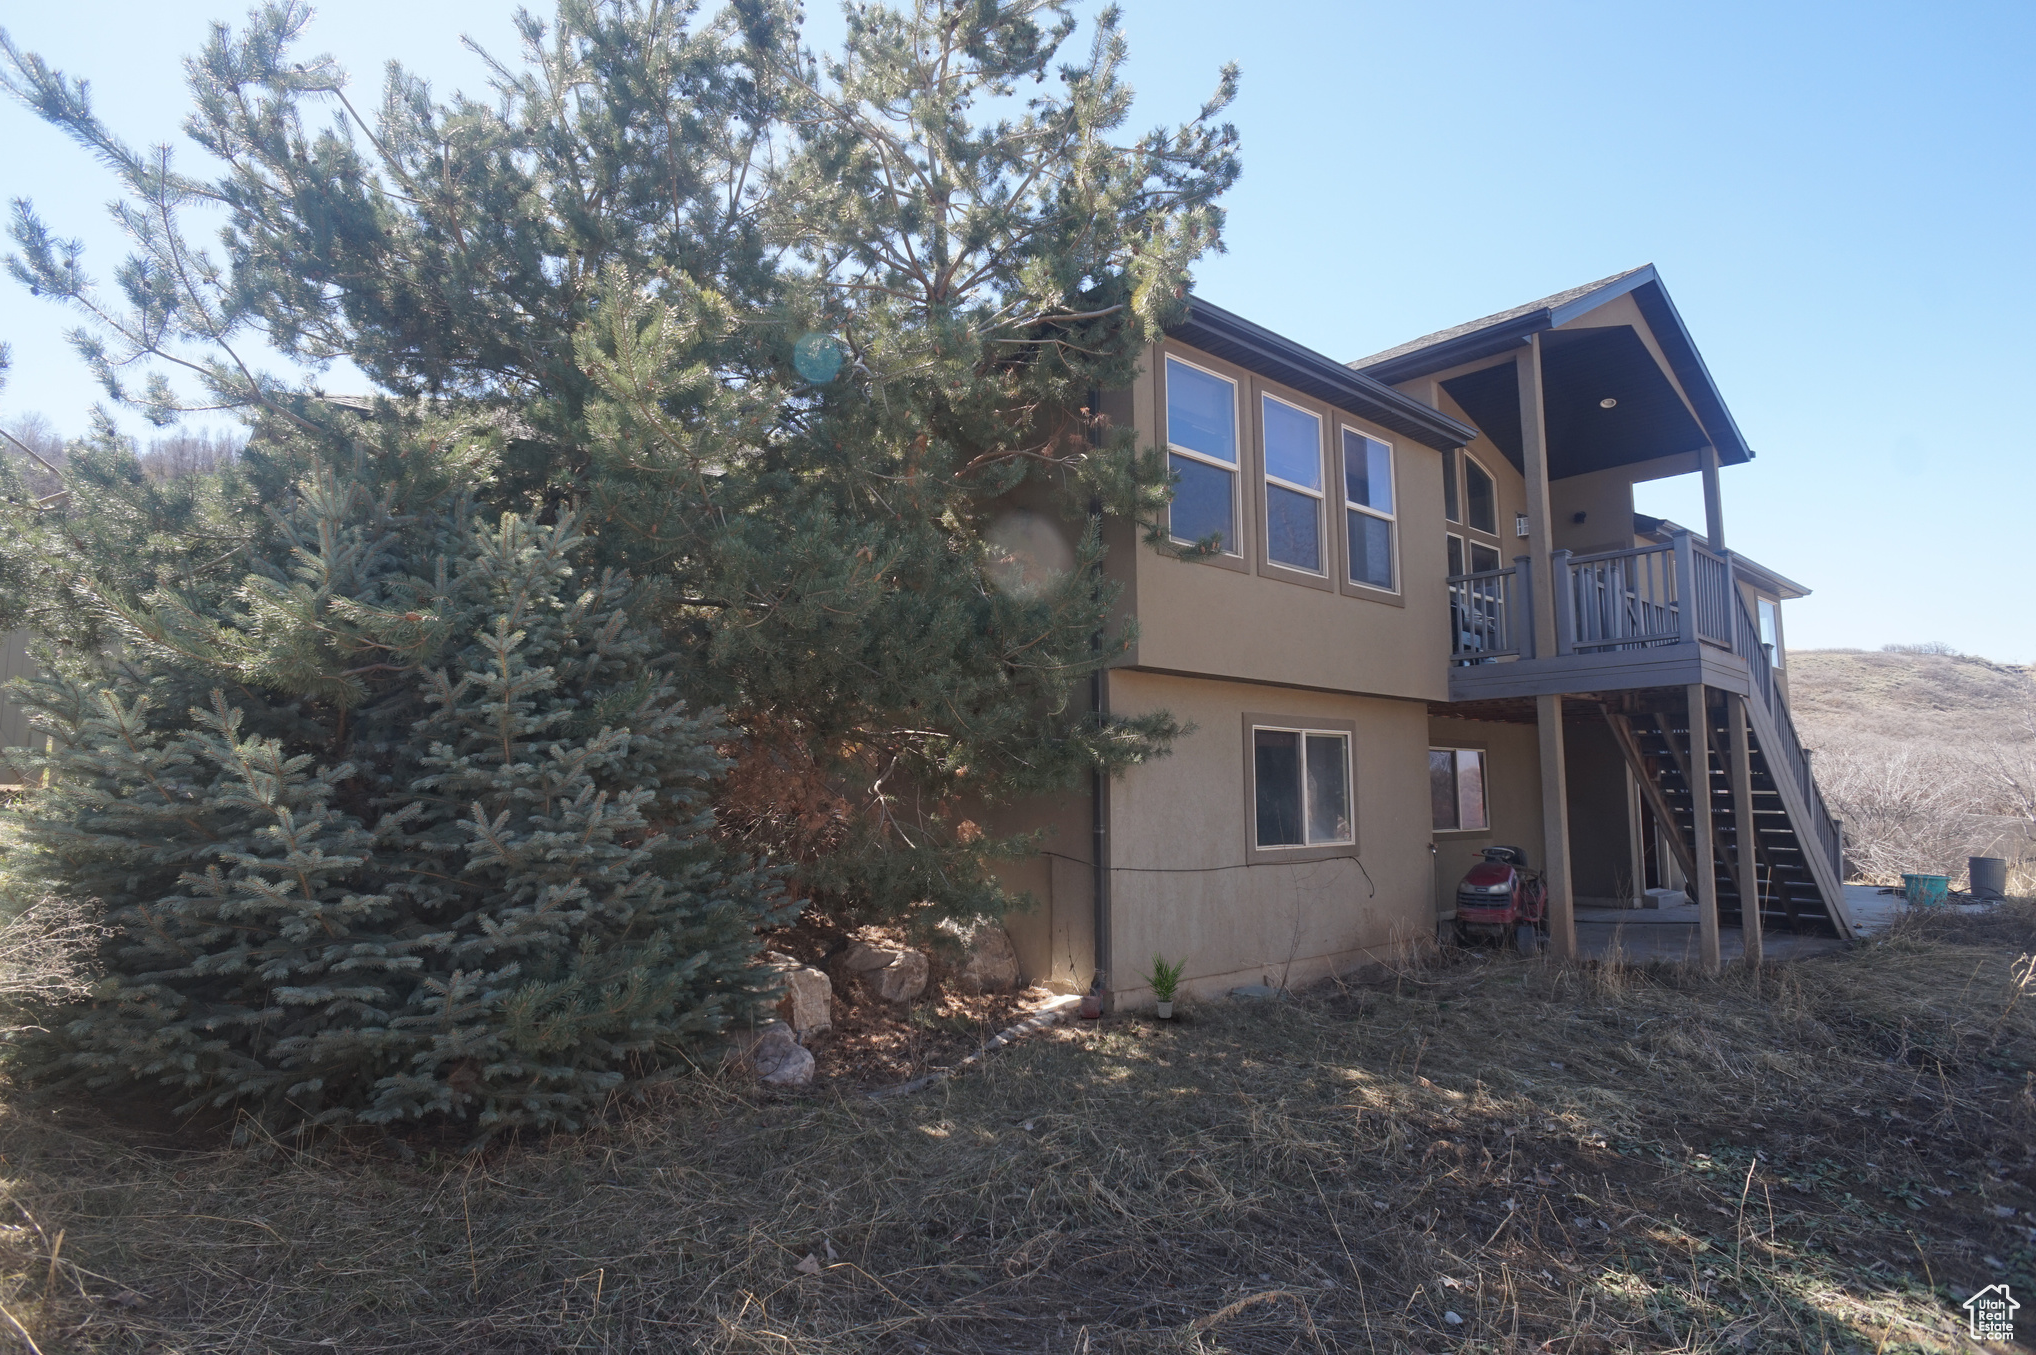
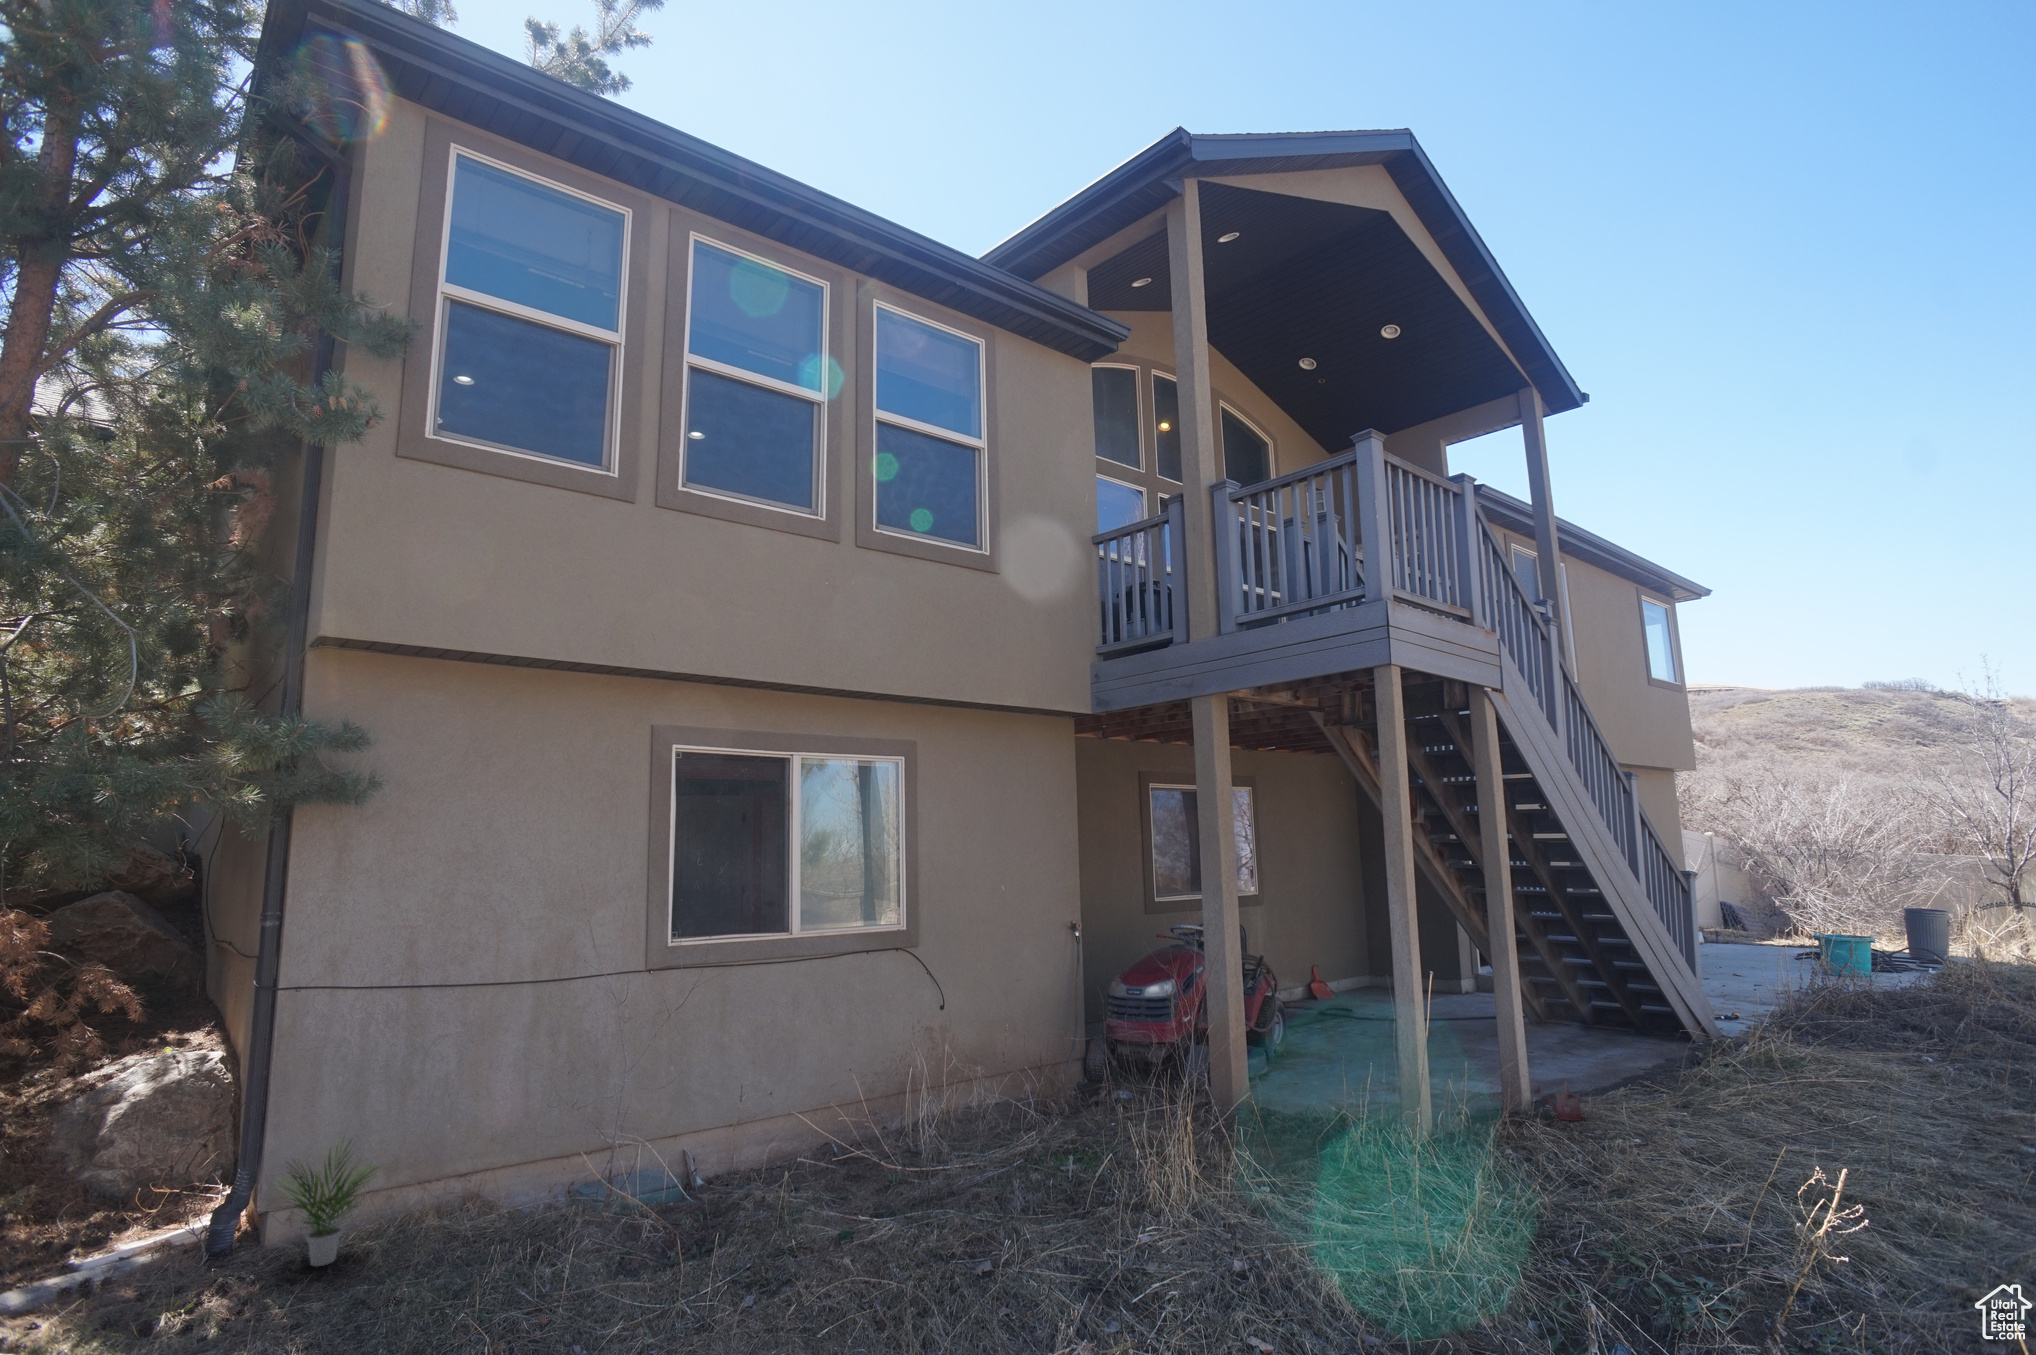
watering can: present [1079,990,1106,1018] -> present [1534,1082,1593,1121]

